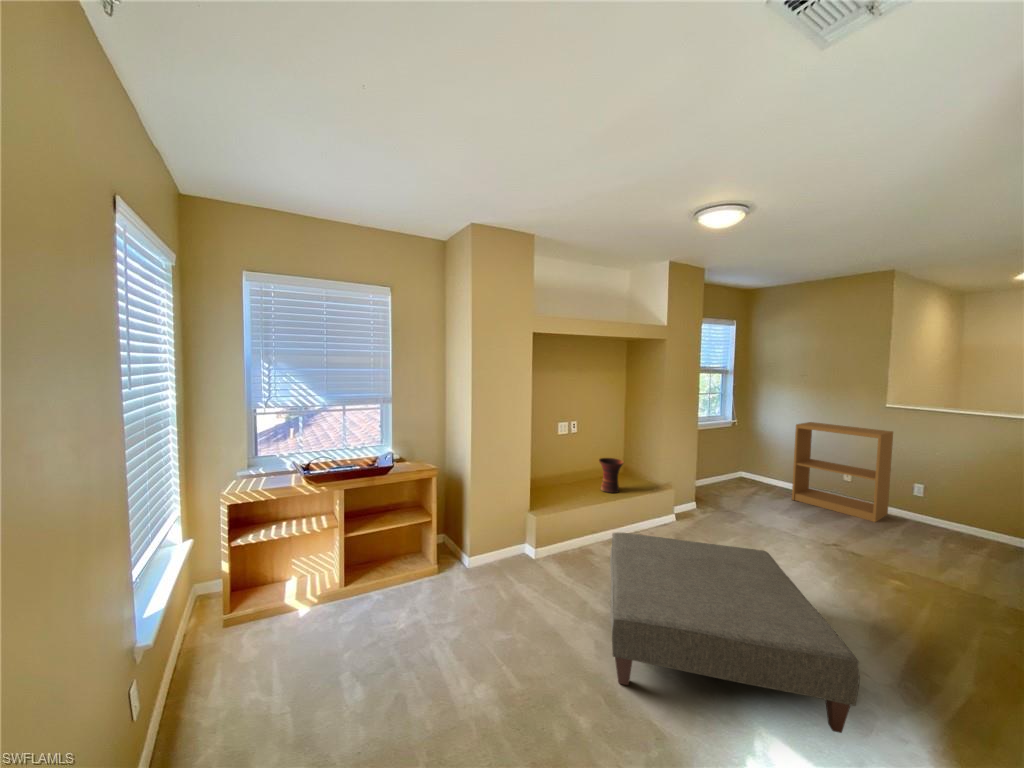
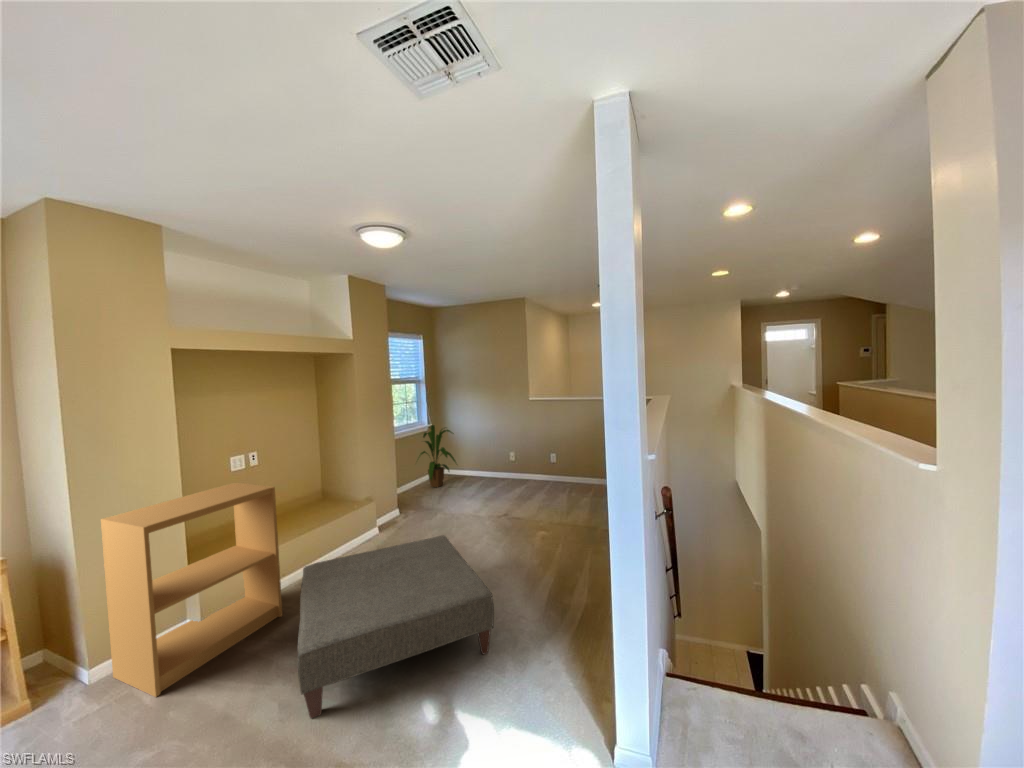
house plant: none [717,421,772,491] -> present [419,425,456,487]
bookshelf: present [792,422,893,522] -> present [101,483,283,697]
vase: present [599,458,624,493] -> none [287,486,318,525]

